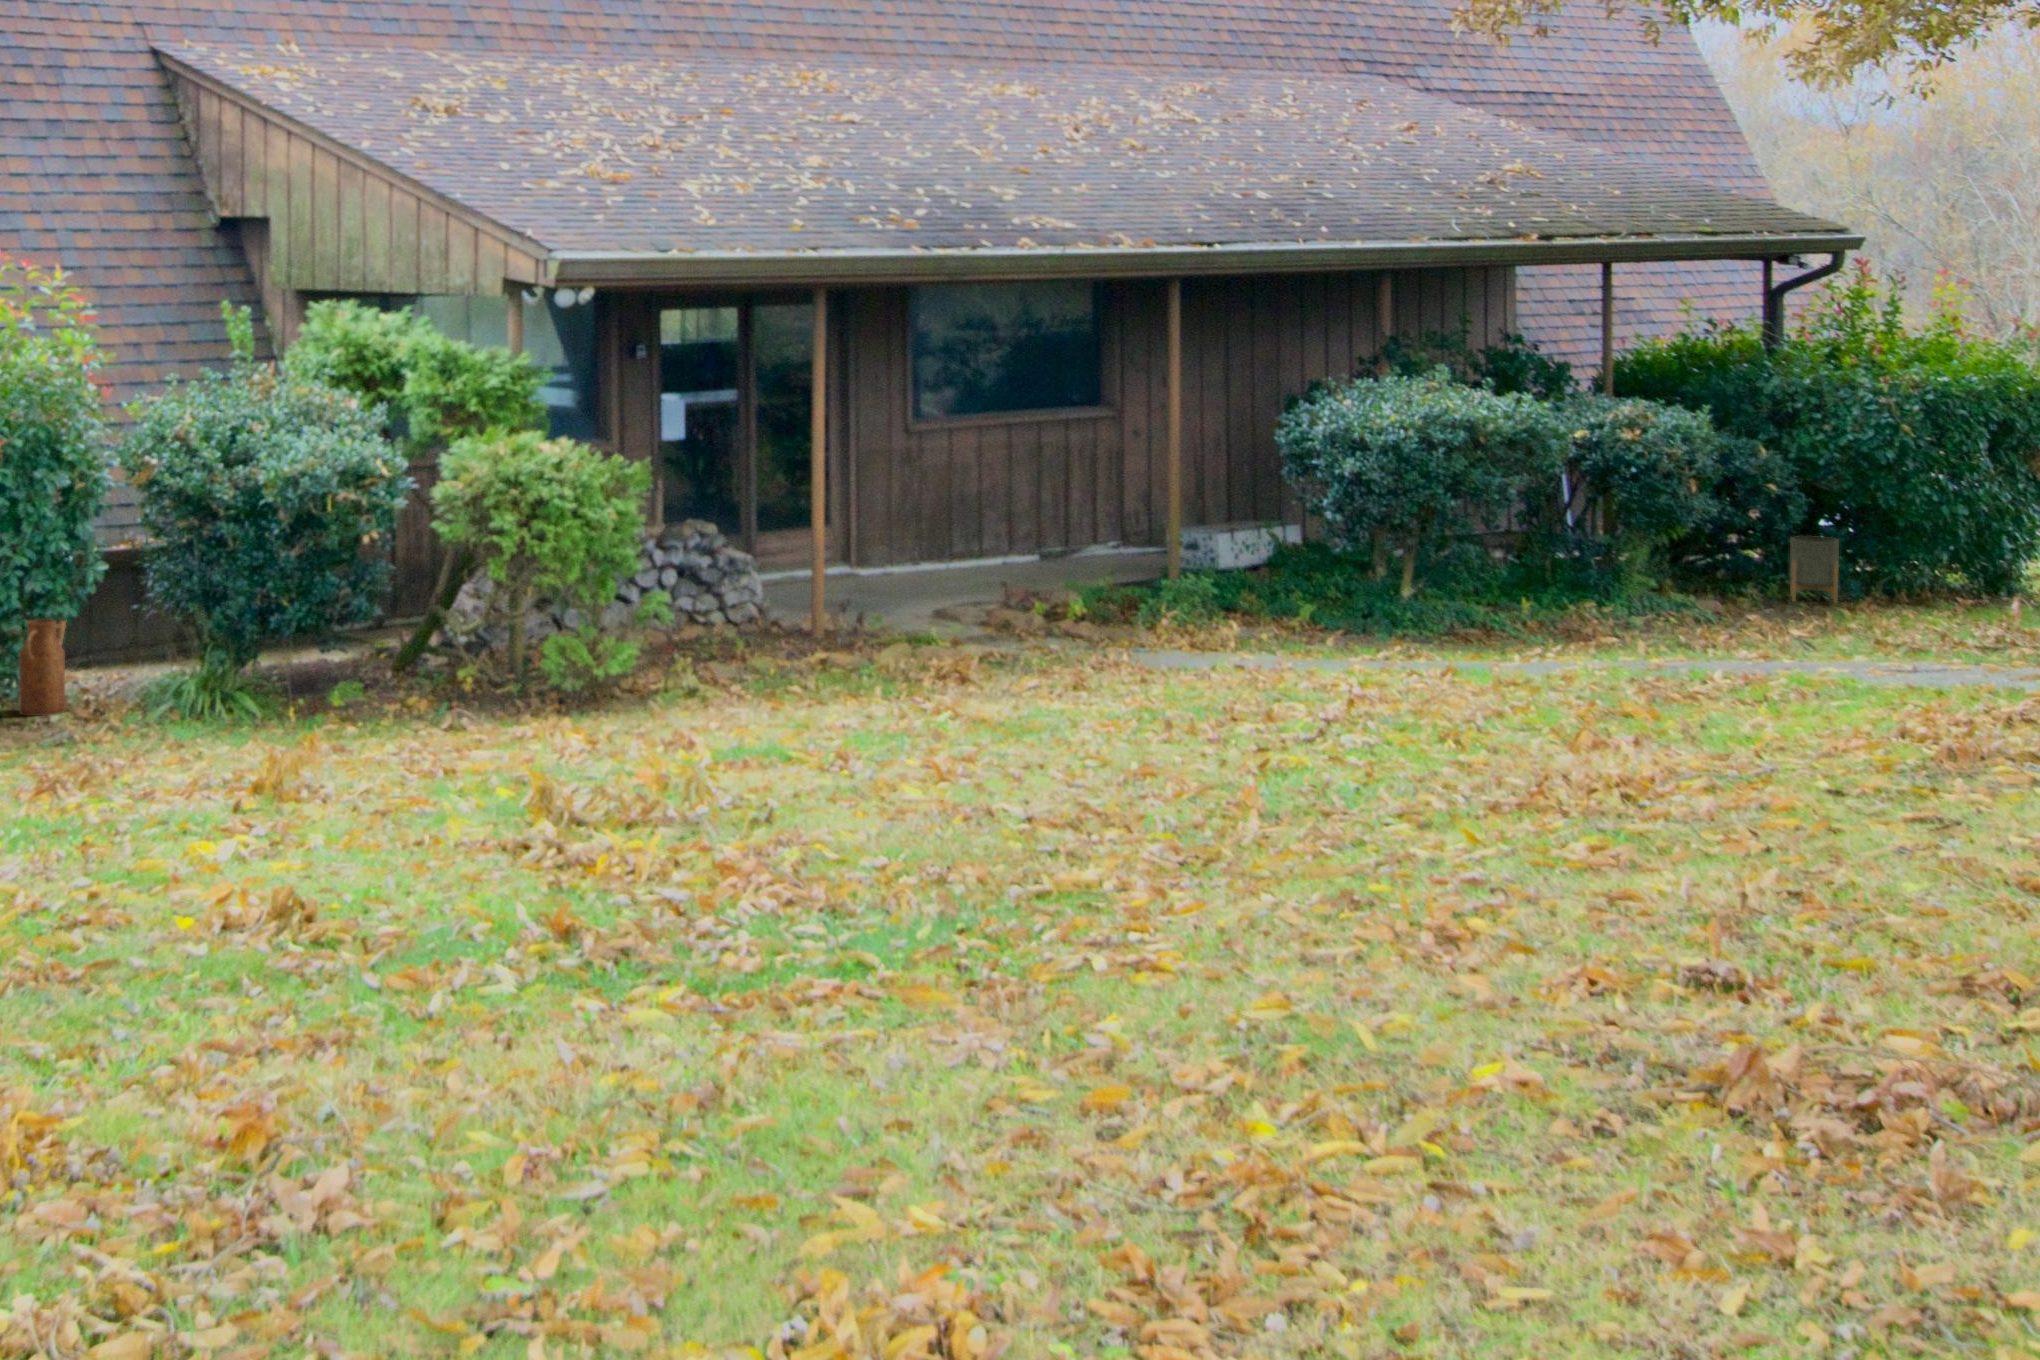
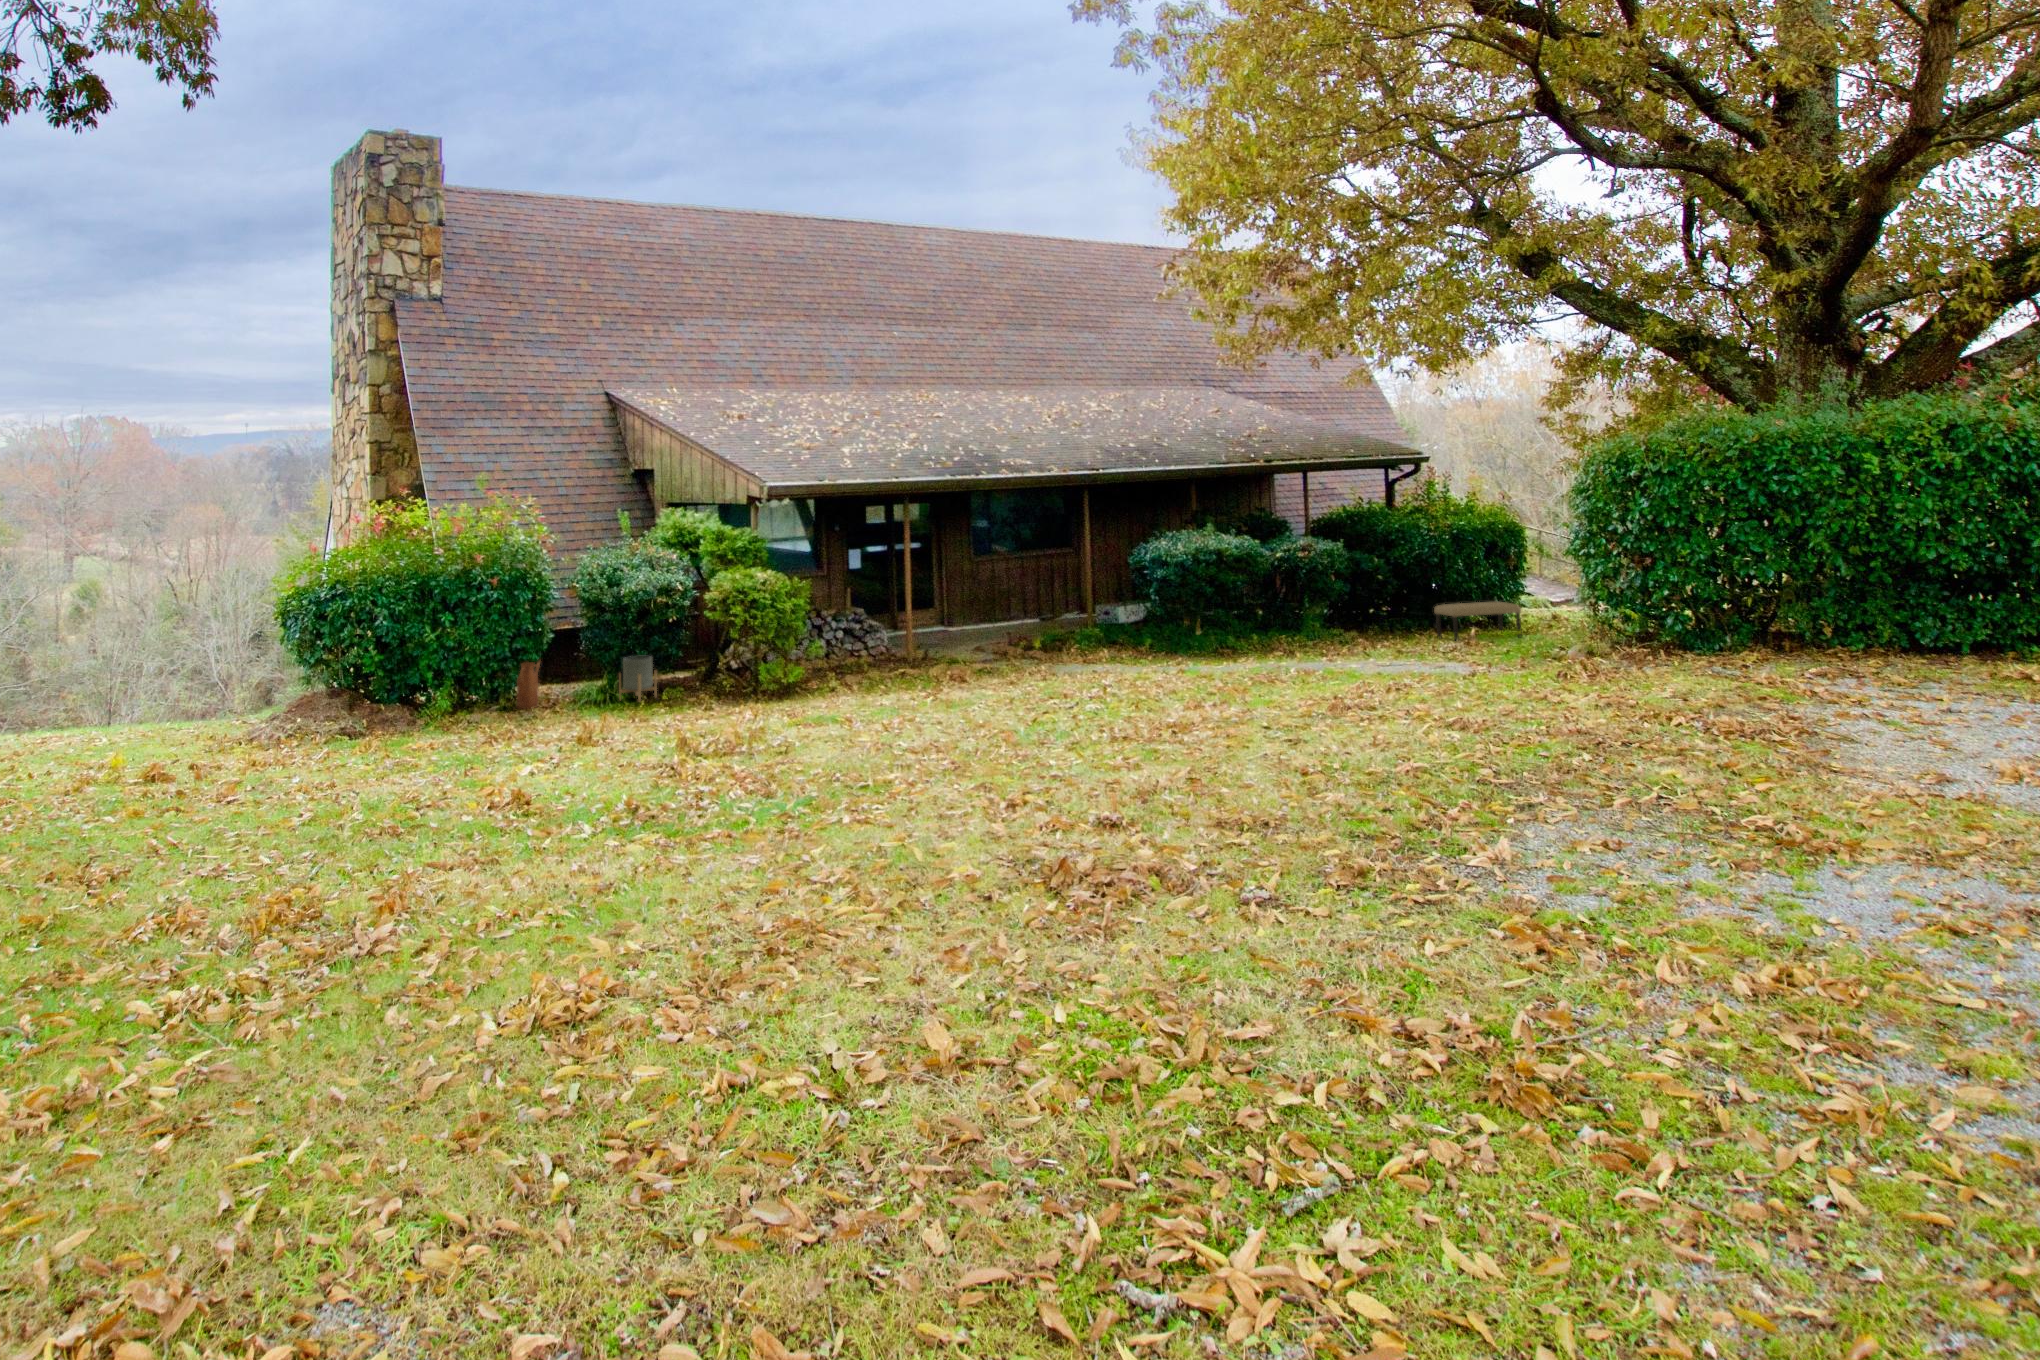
bench: none [1861,531,2031,608] -> present [1434,602,1521,641]
planter: present [1790,536,1839,603] -> present [619,656,657,701]

